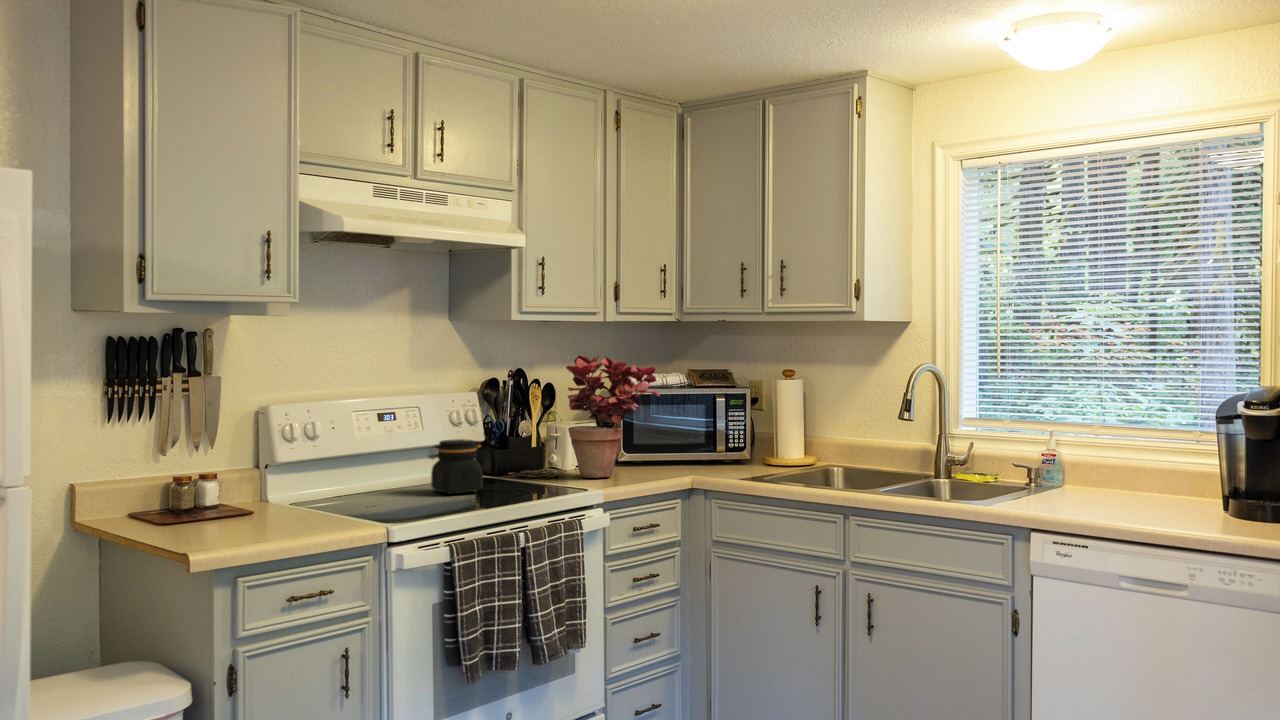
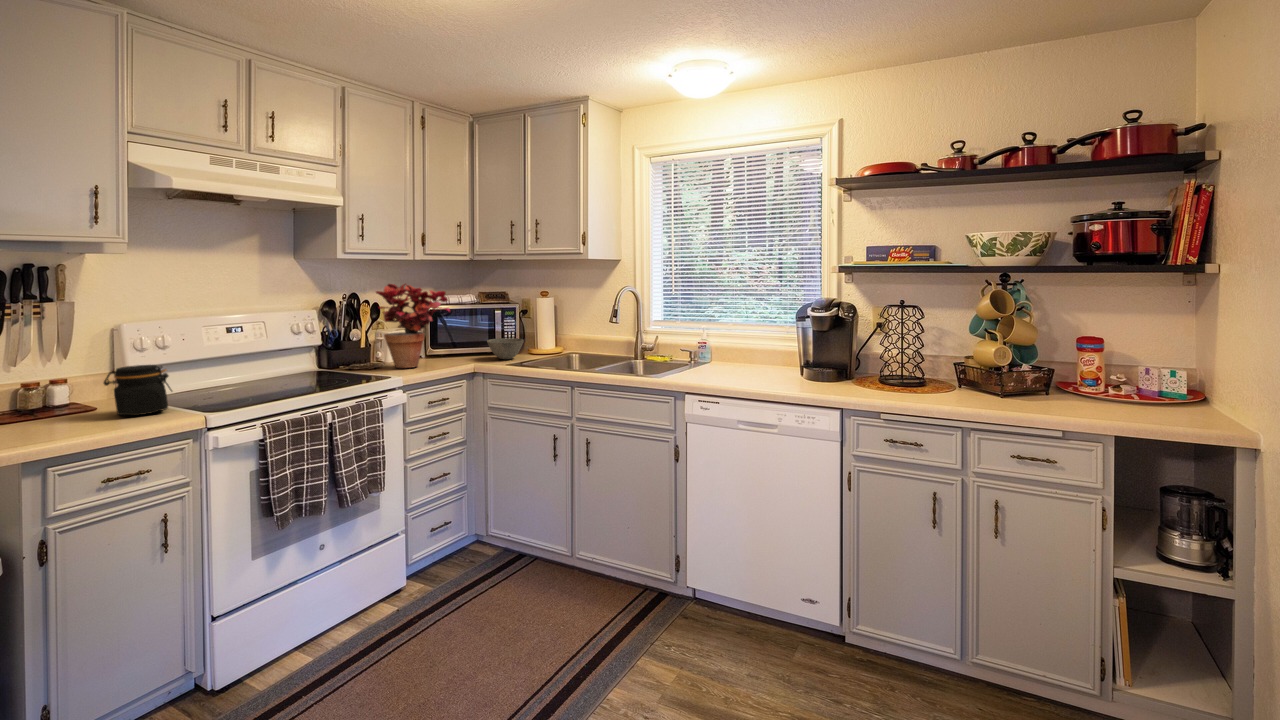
jar: present [429,439,484,494] -> present [104,365,172,415]
bowl: none [705,439,760,471] -> present [487,338,524,359]

